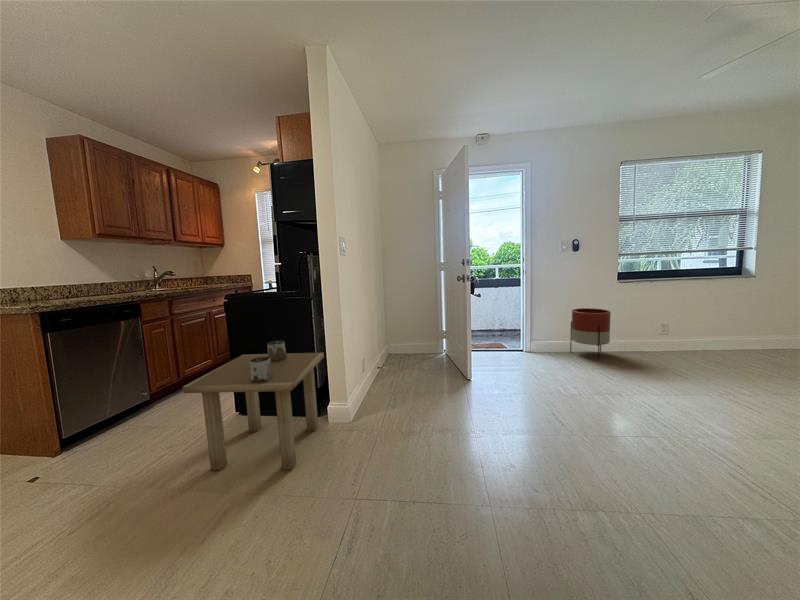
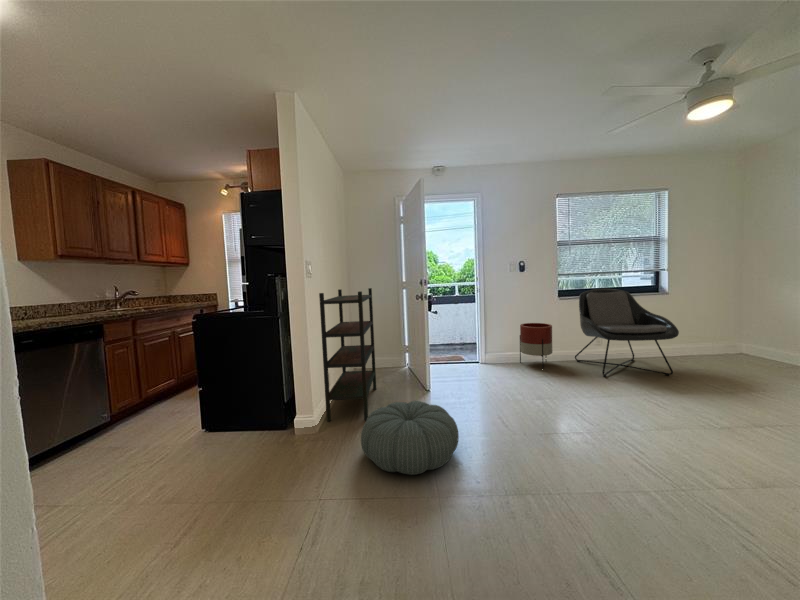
bookshelf: none [353,268,413,411] -> present [319,288,376,421]
lounge chair: none [635,270,776,373] -> present [575,289,679,377]
side table: present [183,341,324,470] -> none [159,357,292,479]
pouf: none [400,394,514,483] -> present [361,401,459,475]

